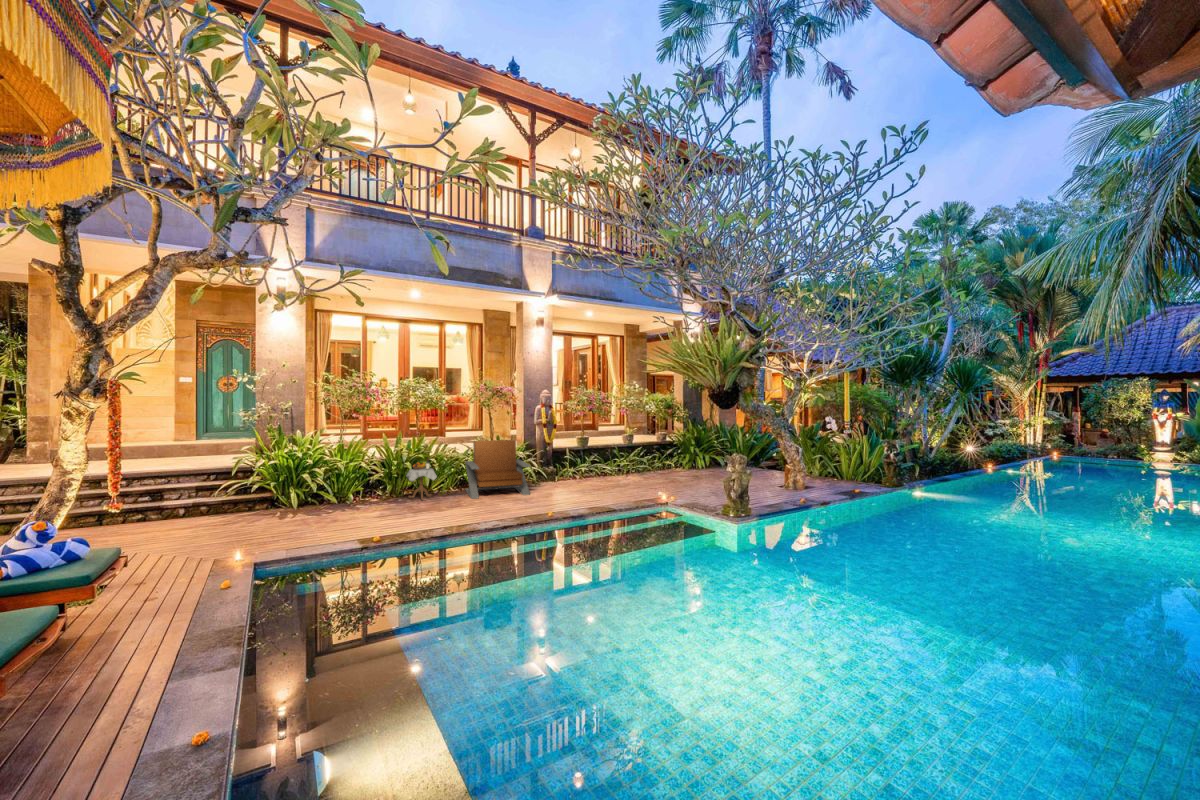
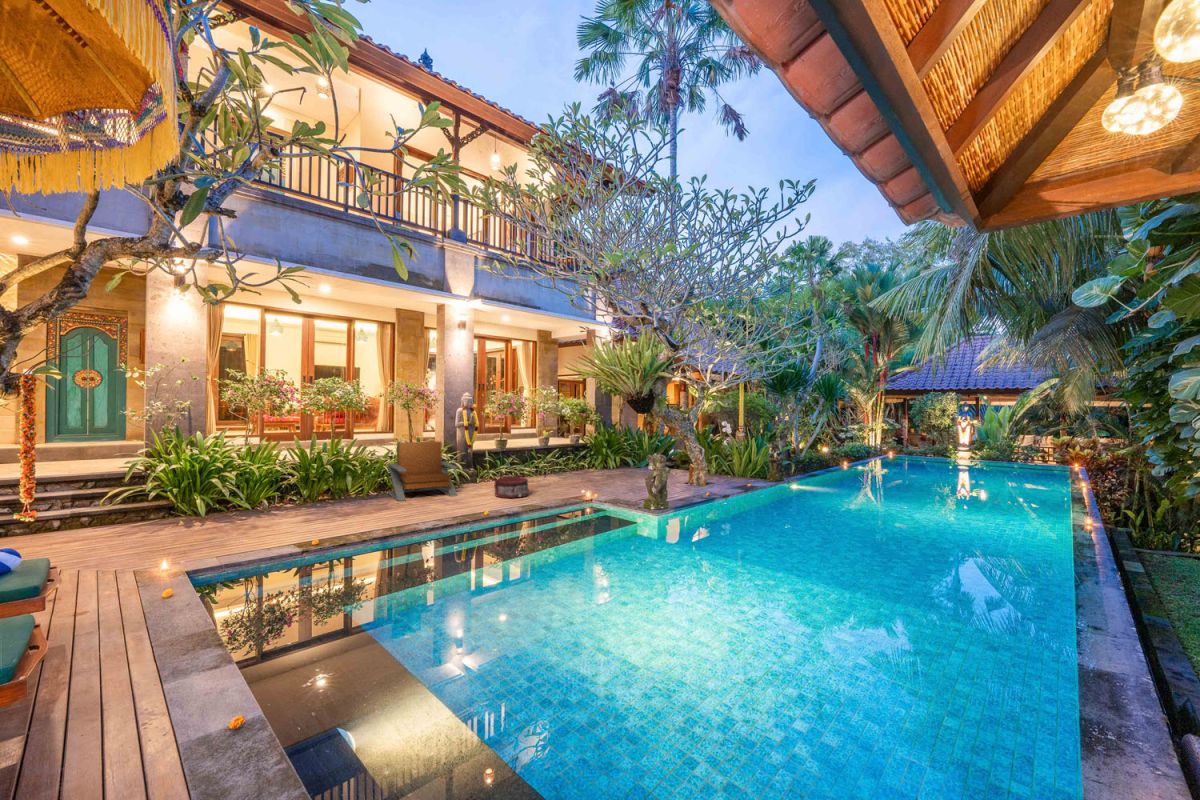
side table: present [406,459,437,500] -> none [326,460,361,504]
pouf: none [567,476,601,498] -> present [494,477,529,498]

